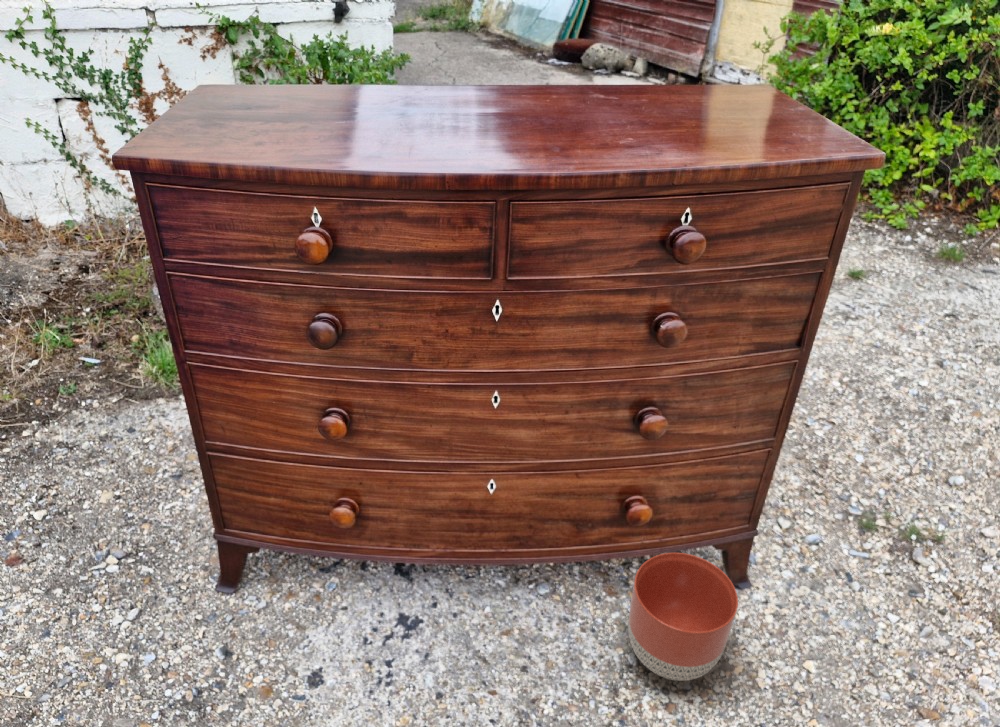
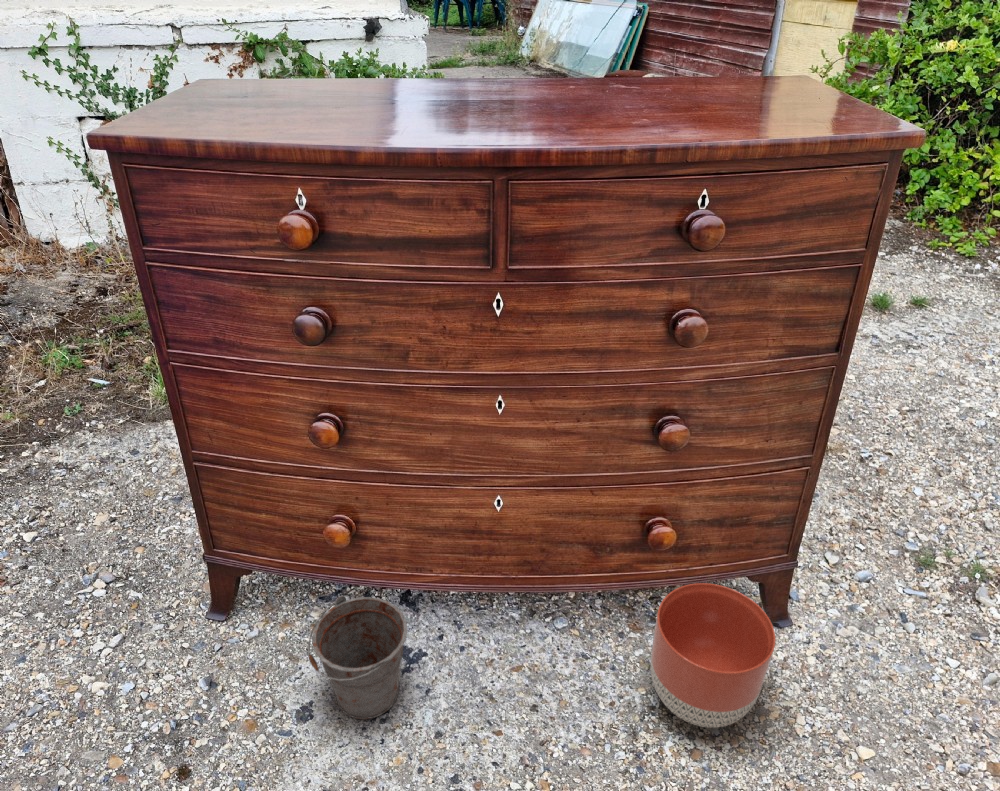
bucket: none [320,571,410,682] -> present [308,596,407,719]

